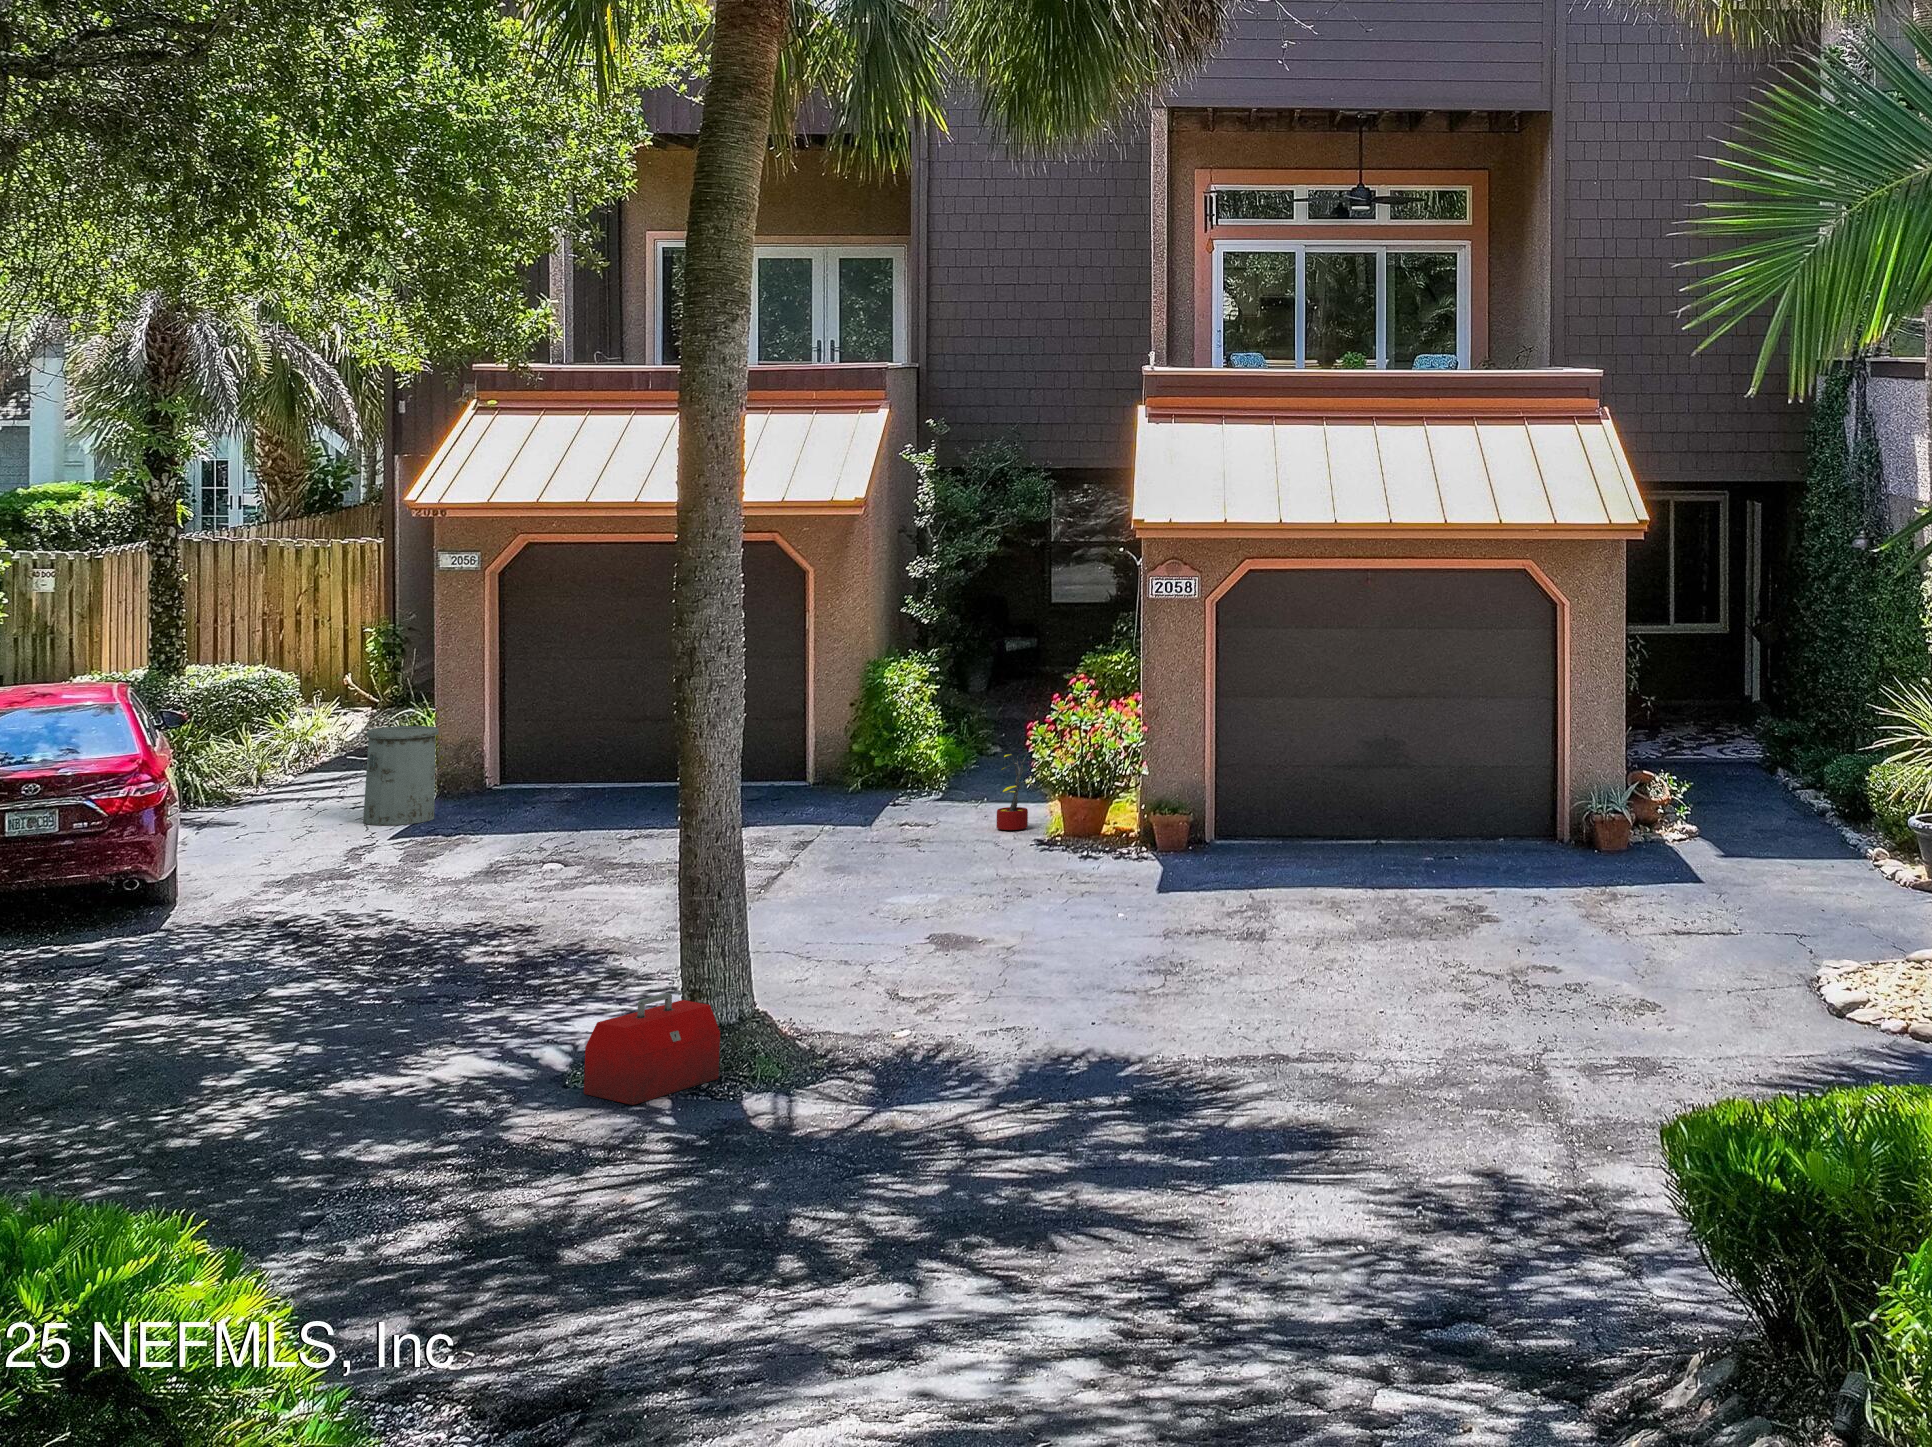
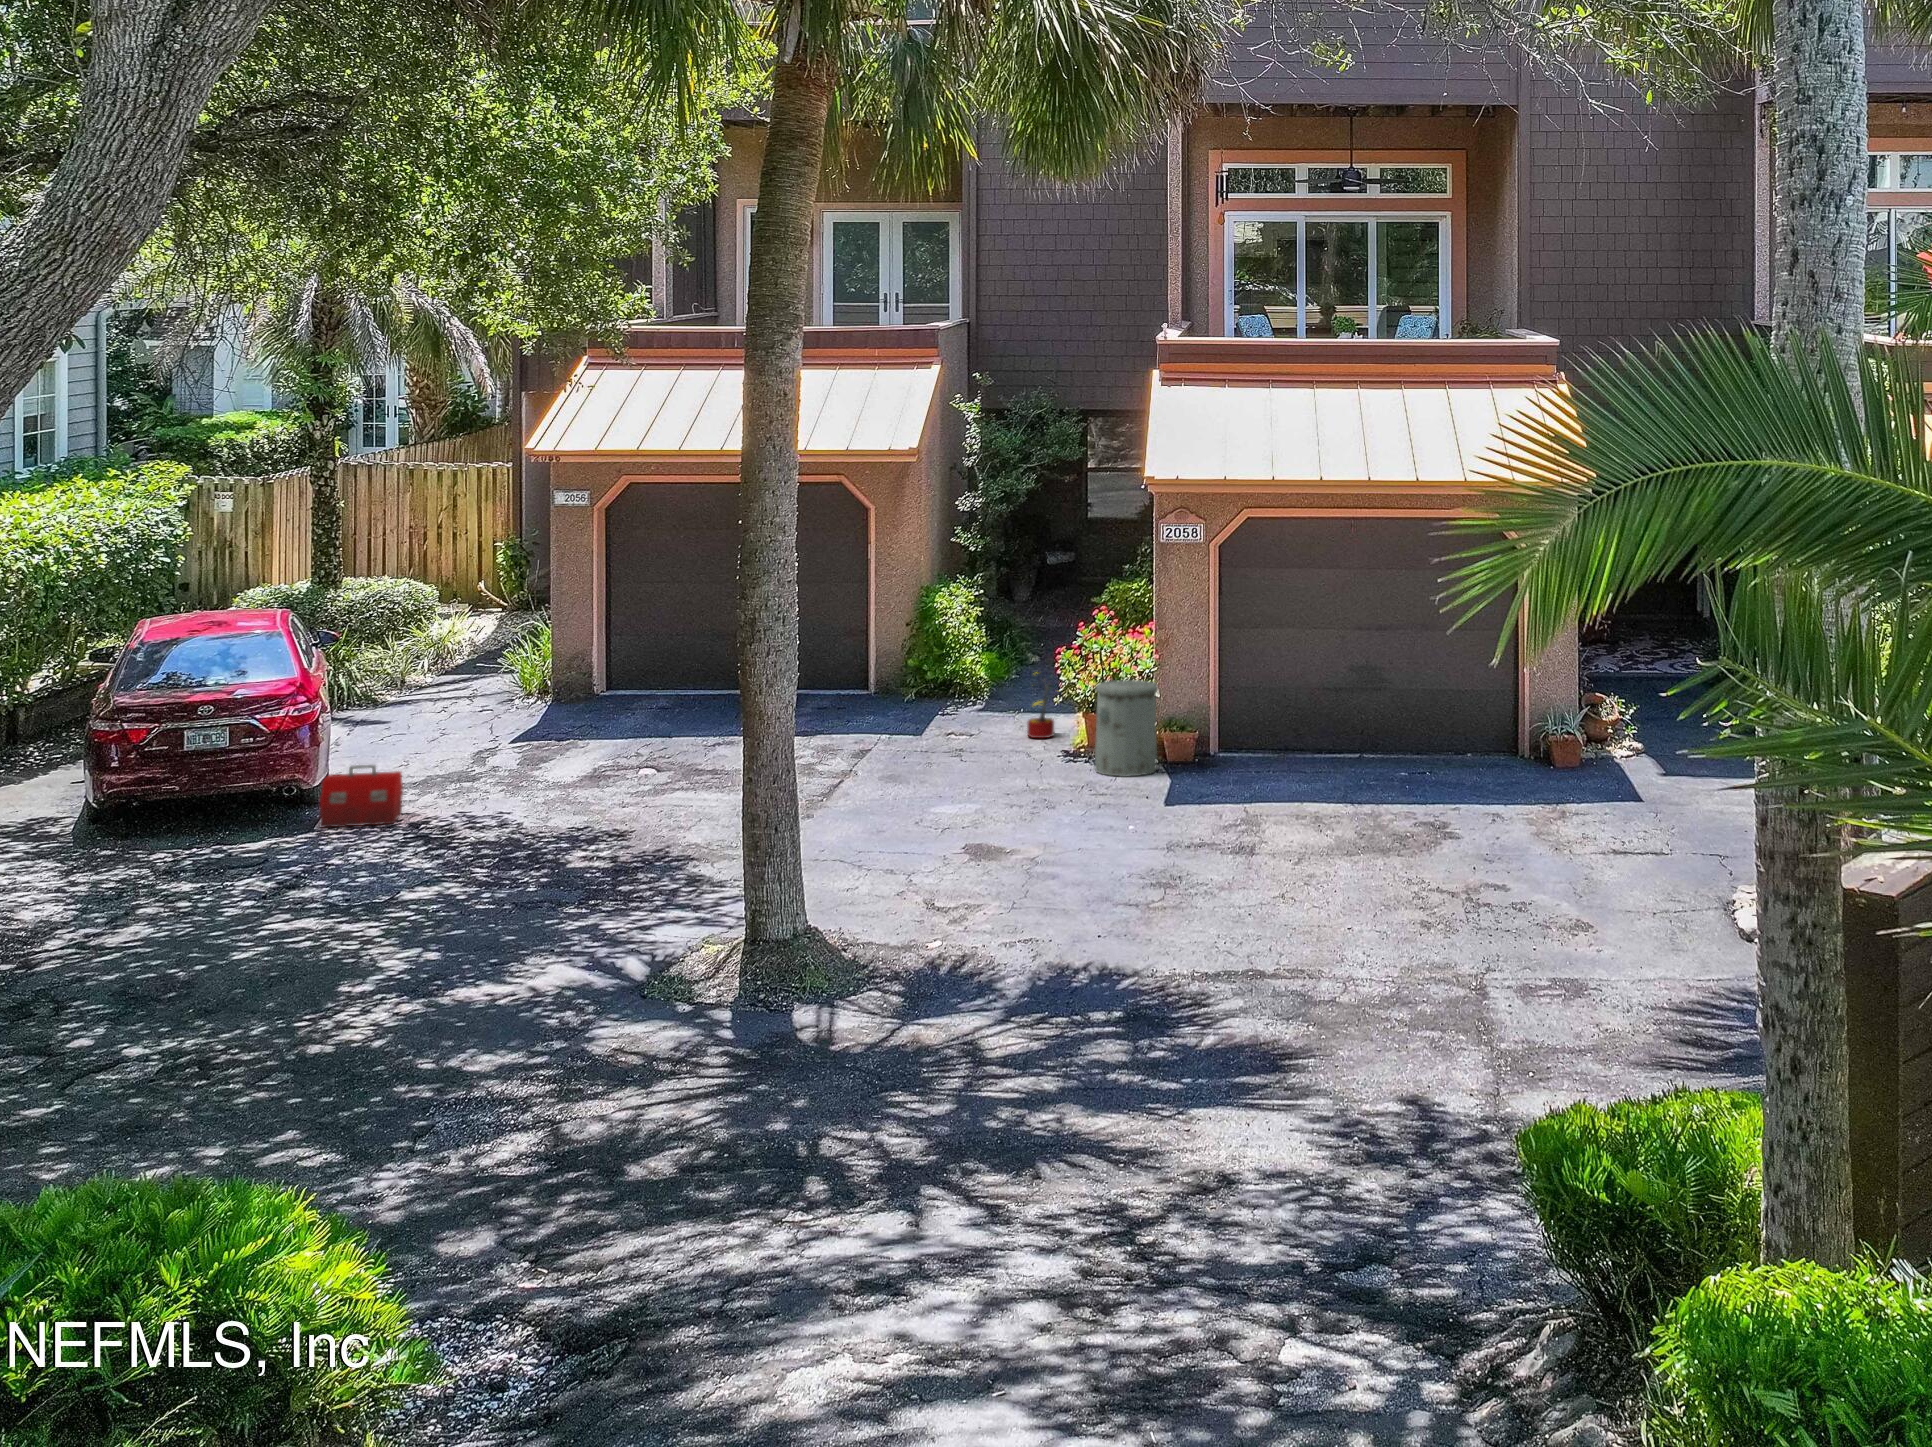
trash can: present [363,726,439,825] -> present [1095,680,1158,777]
toolbox: present [584,993,720,1105] -> present [320,765,403,827]

